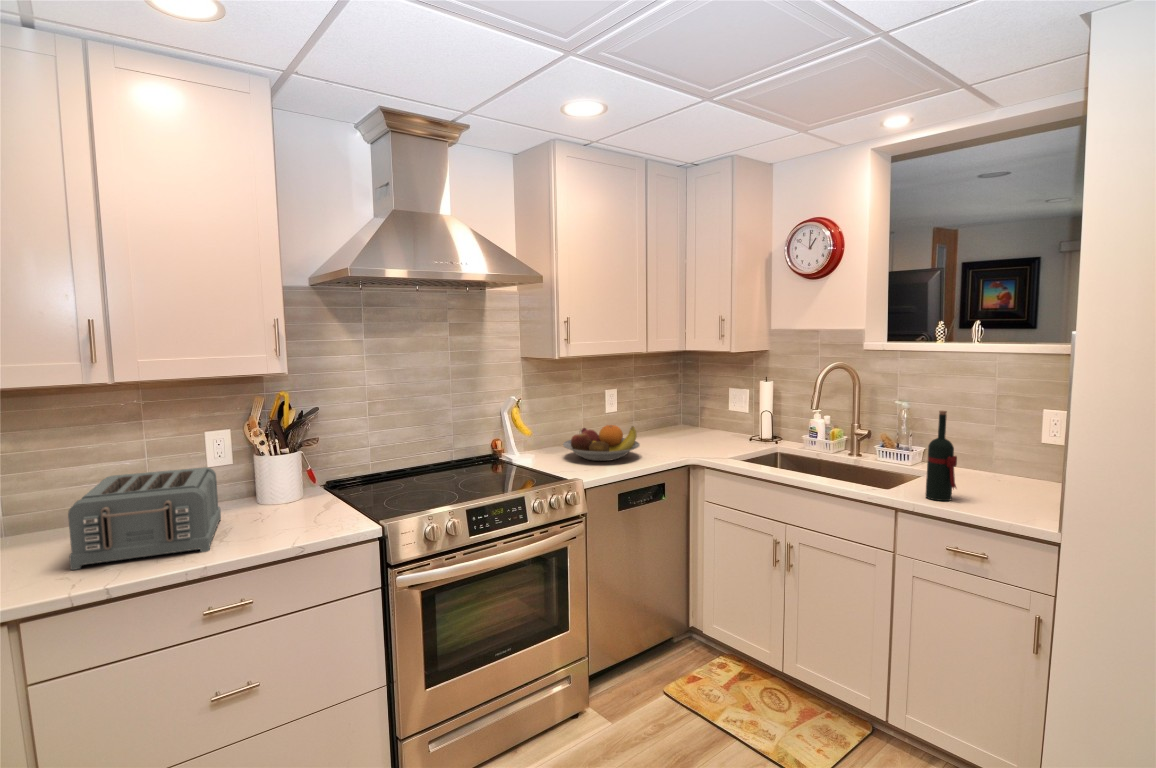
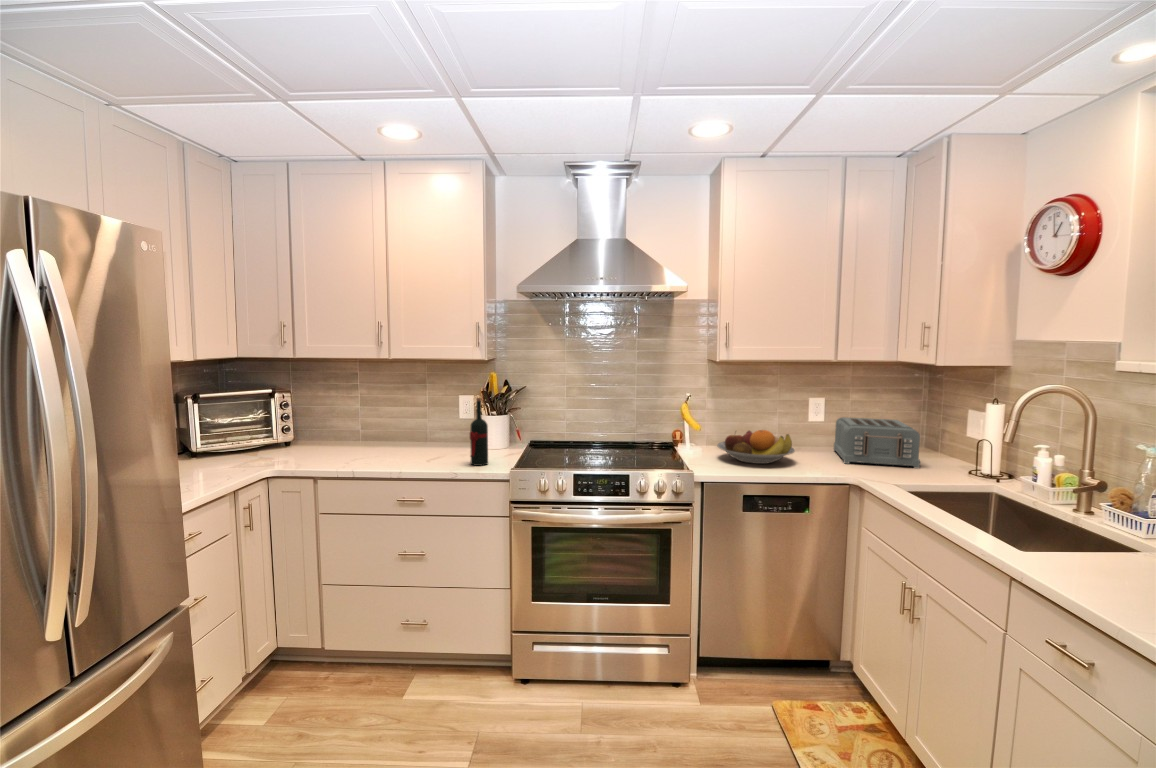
wine bottle: present [925,411,957,501] -> present [470,398,488,466]
toaster: present [68,467,221,570] -> present [834,417,920,468]

